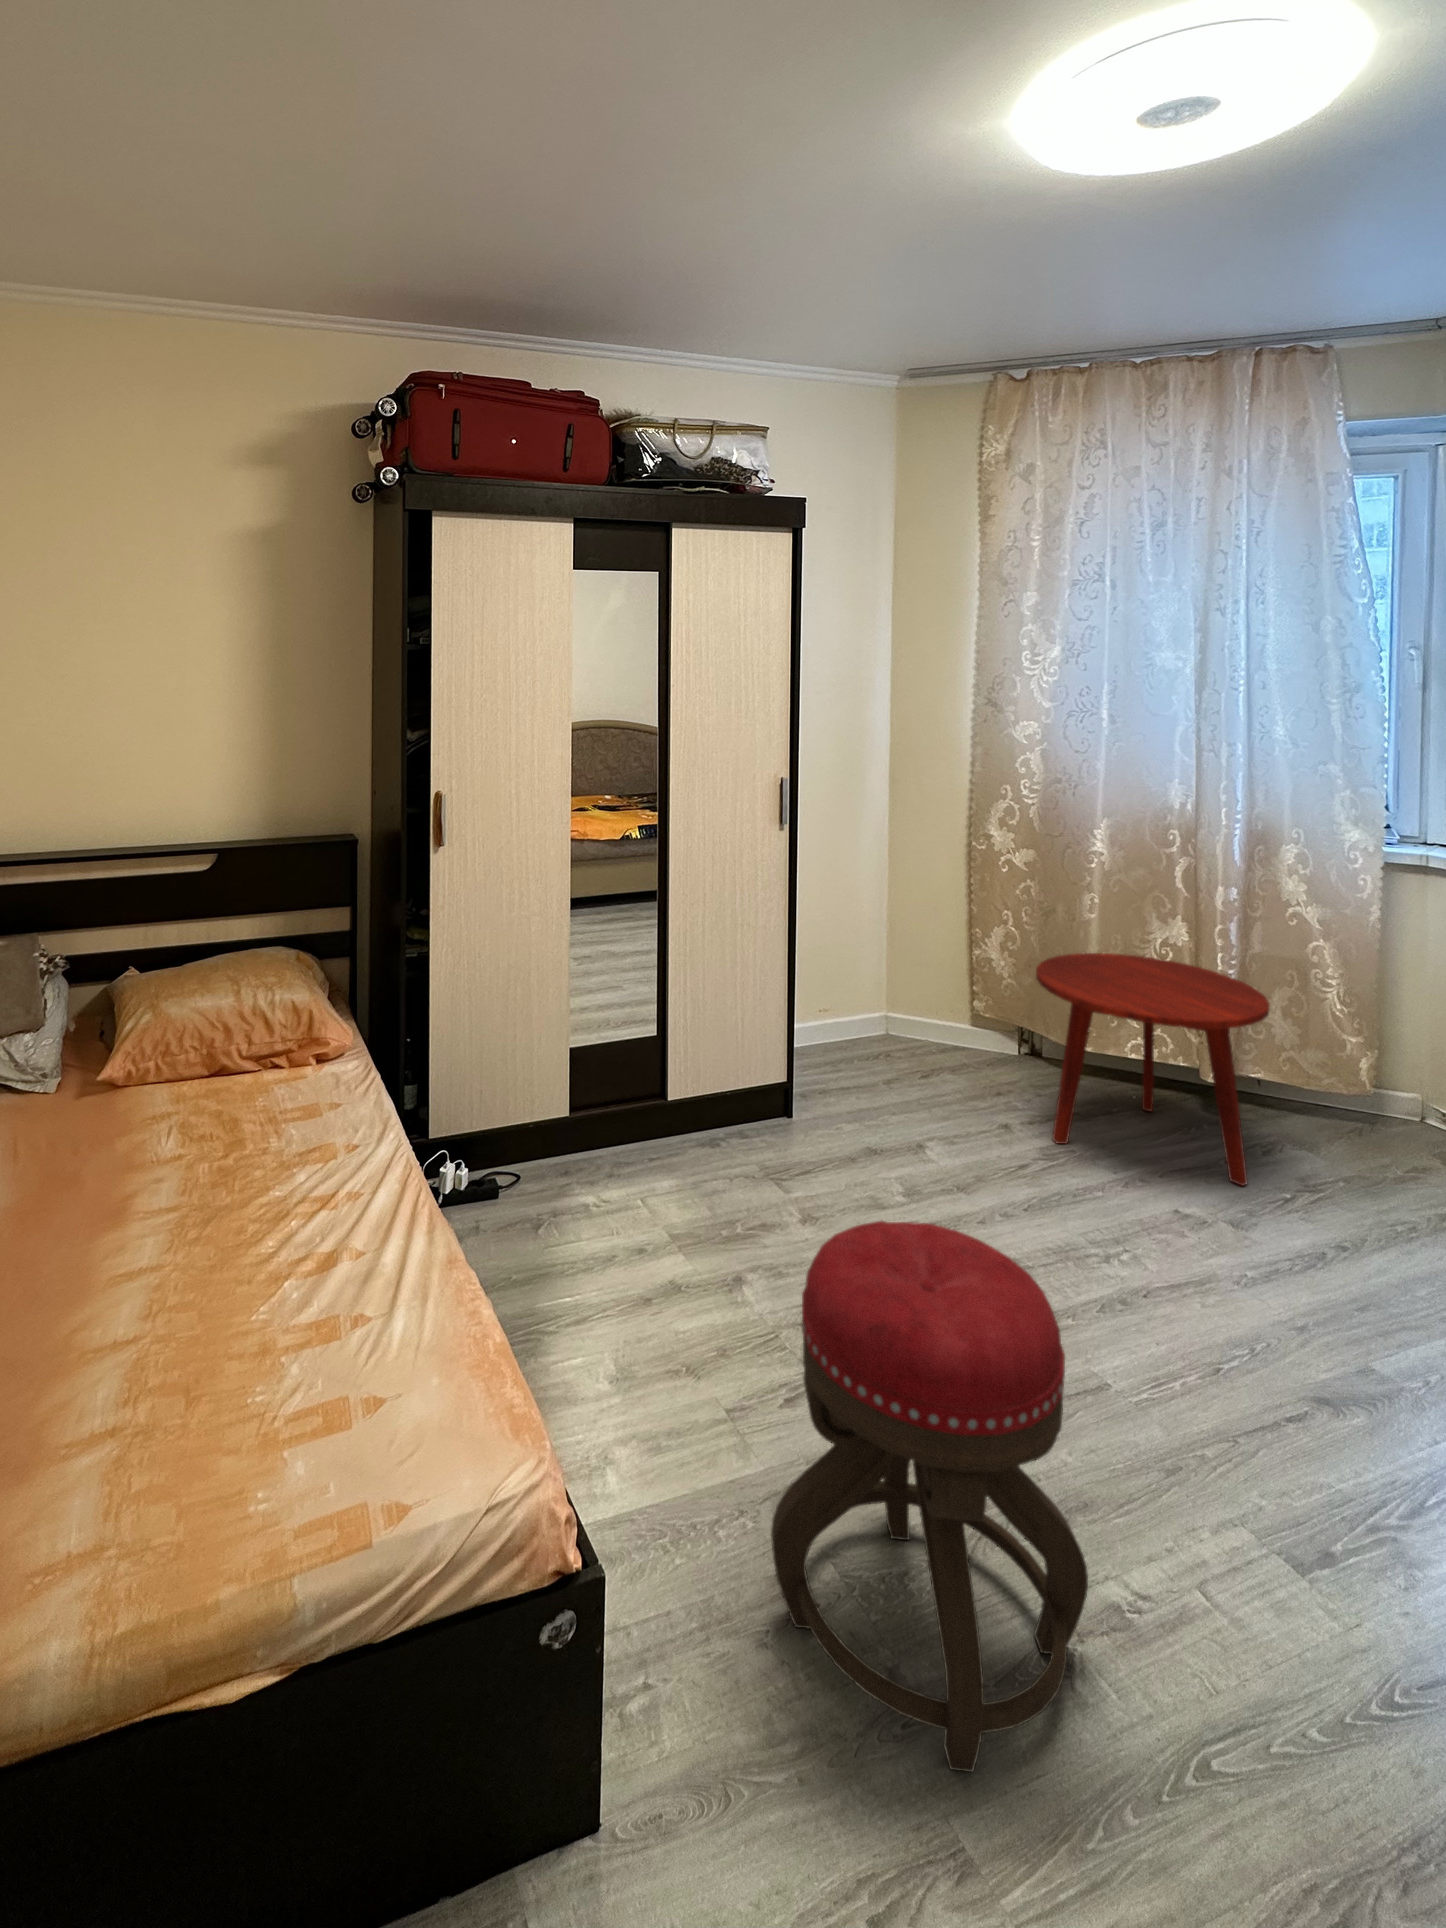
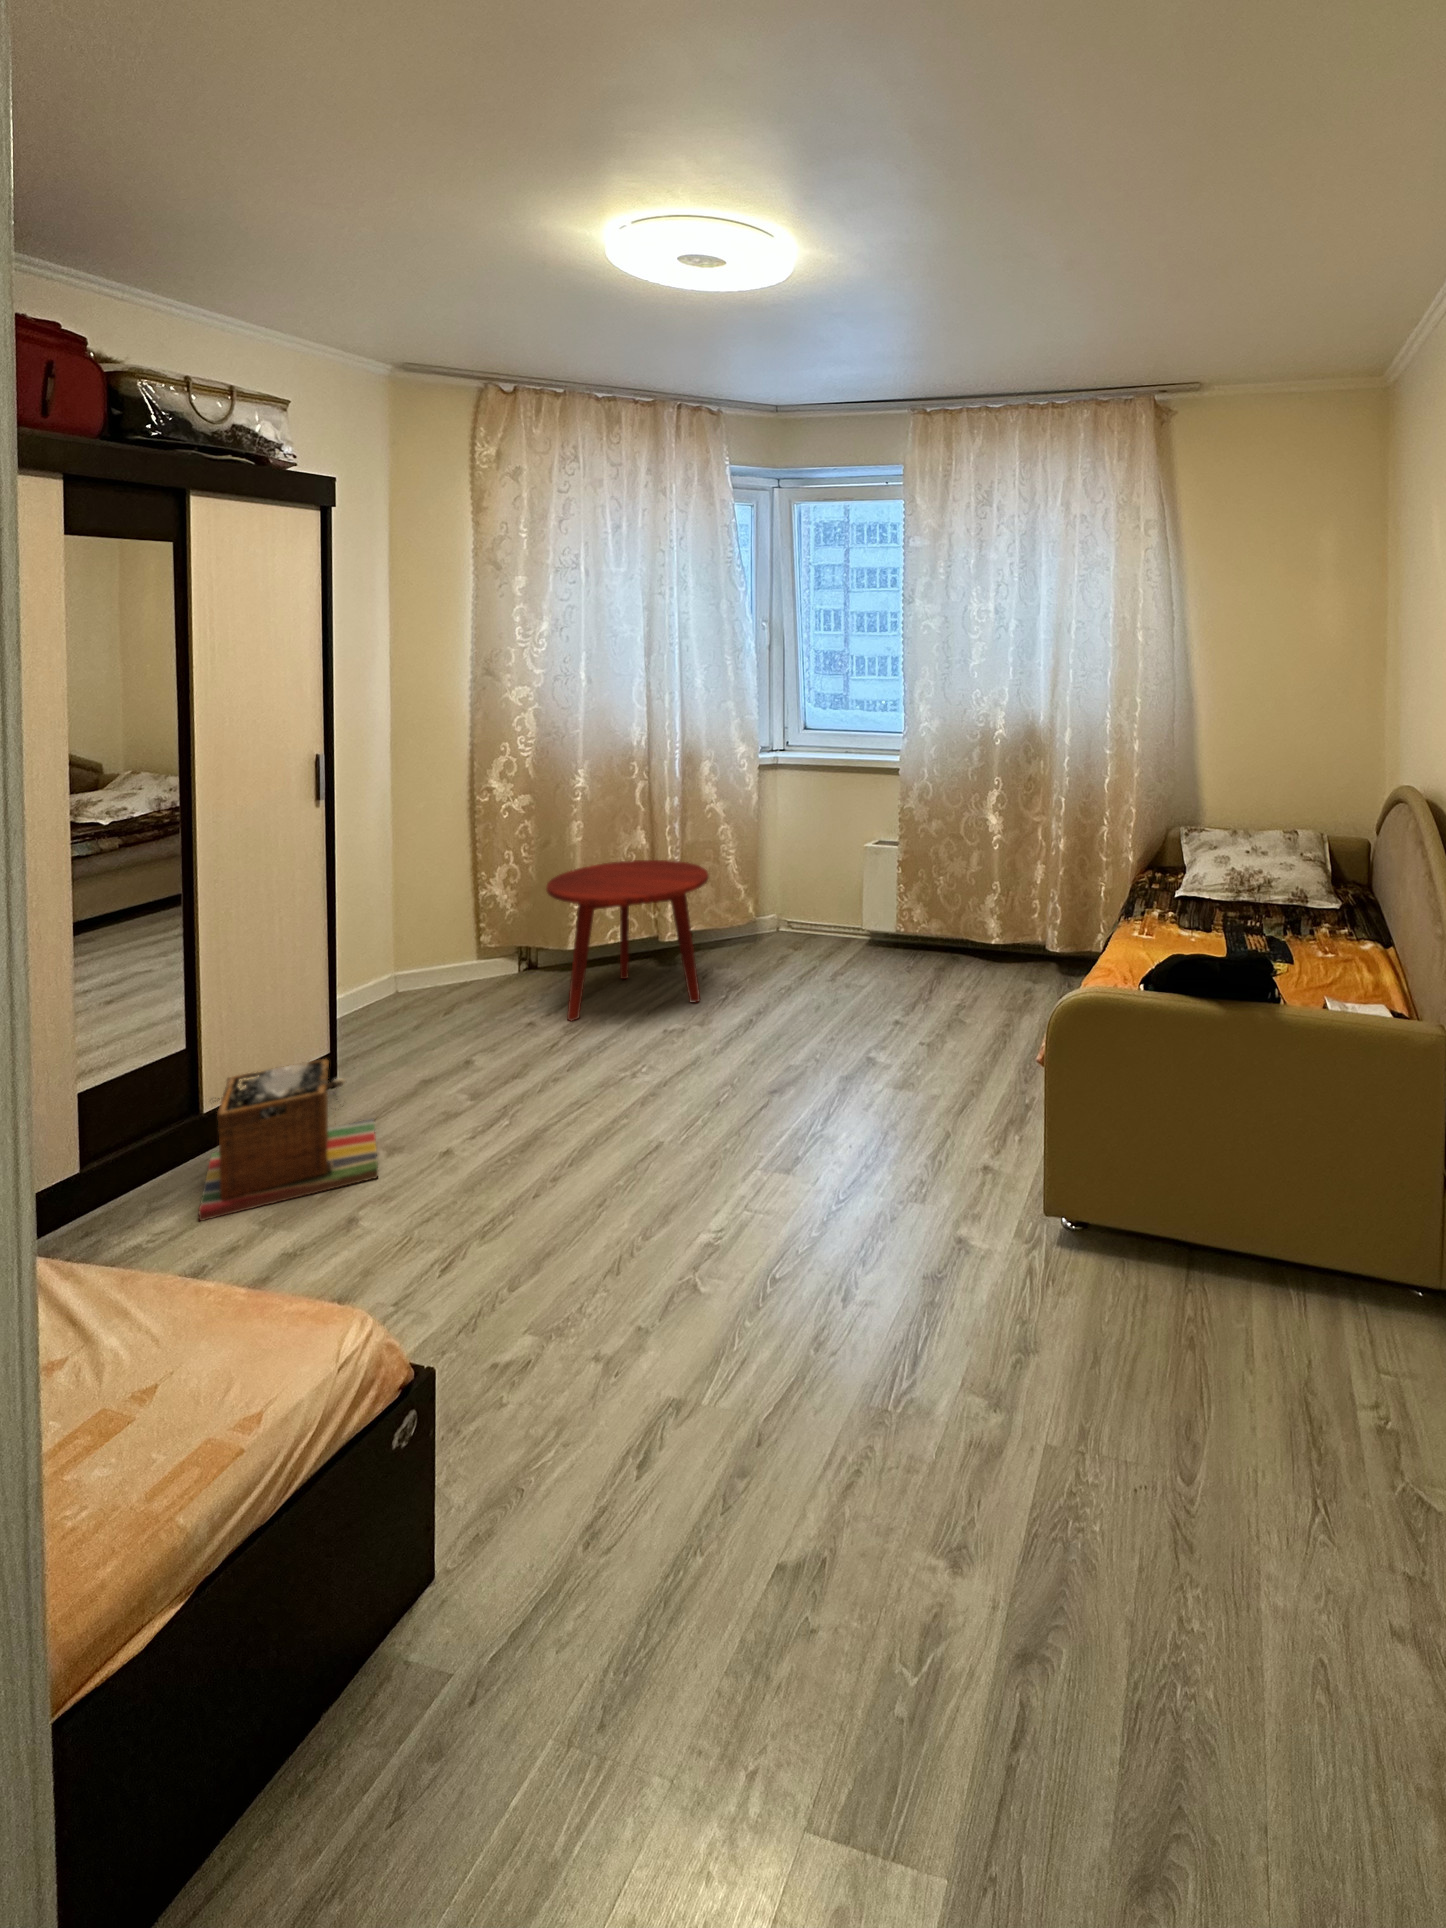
laundry basket: none [629,1079,801,1246] -> present [199,1059,378,1221]
ottoman: present [771,1221,1088,1772] -> none [497,1043,704,1380]

